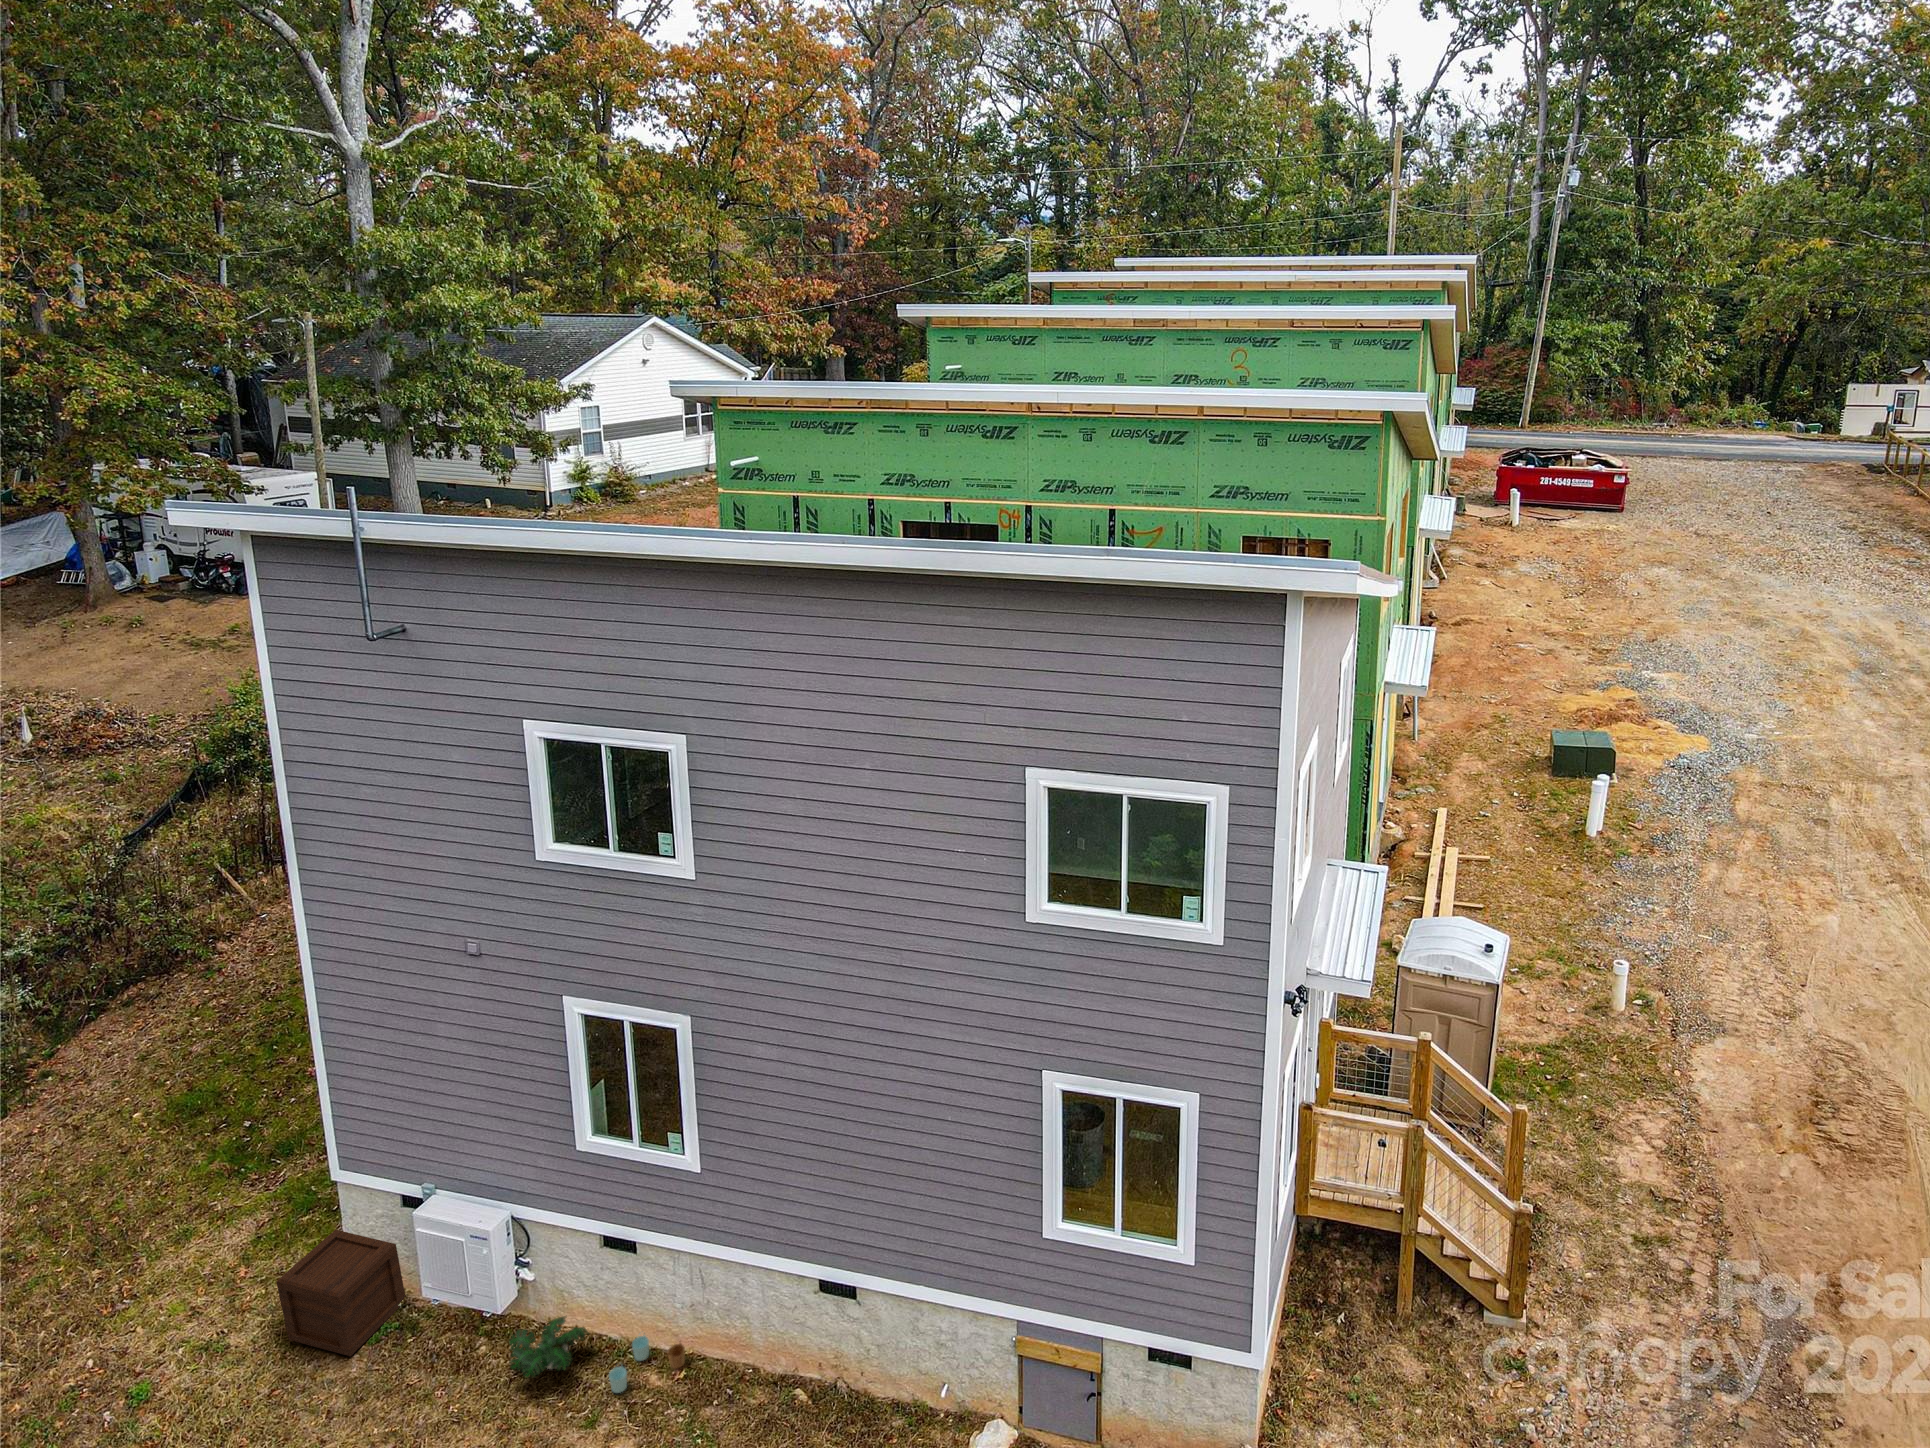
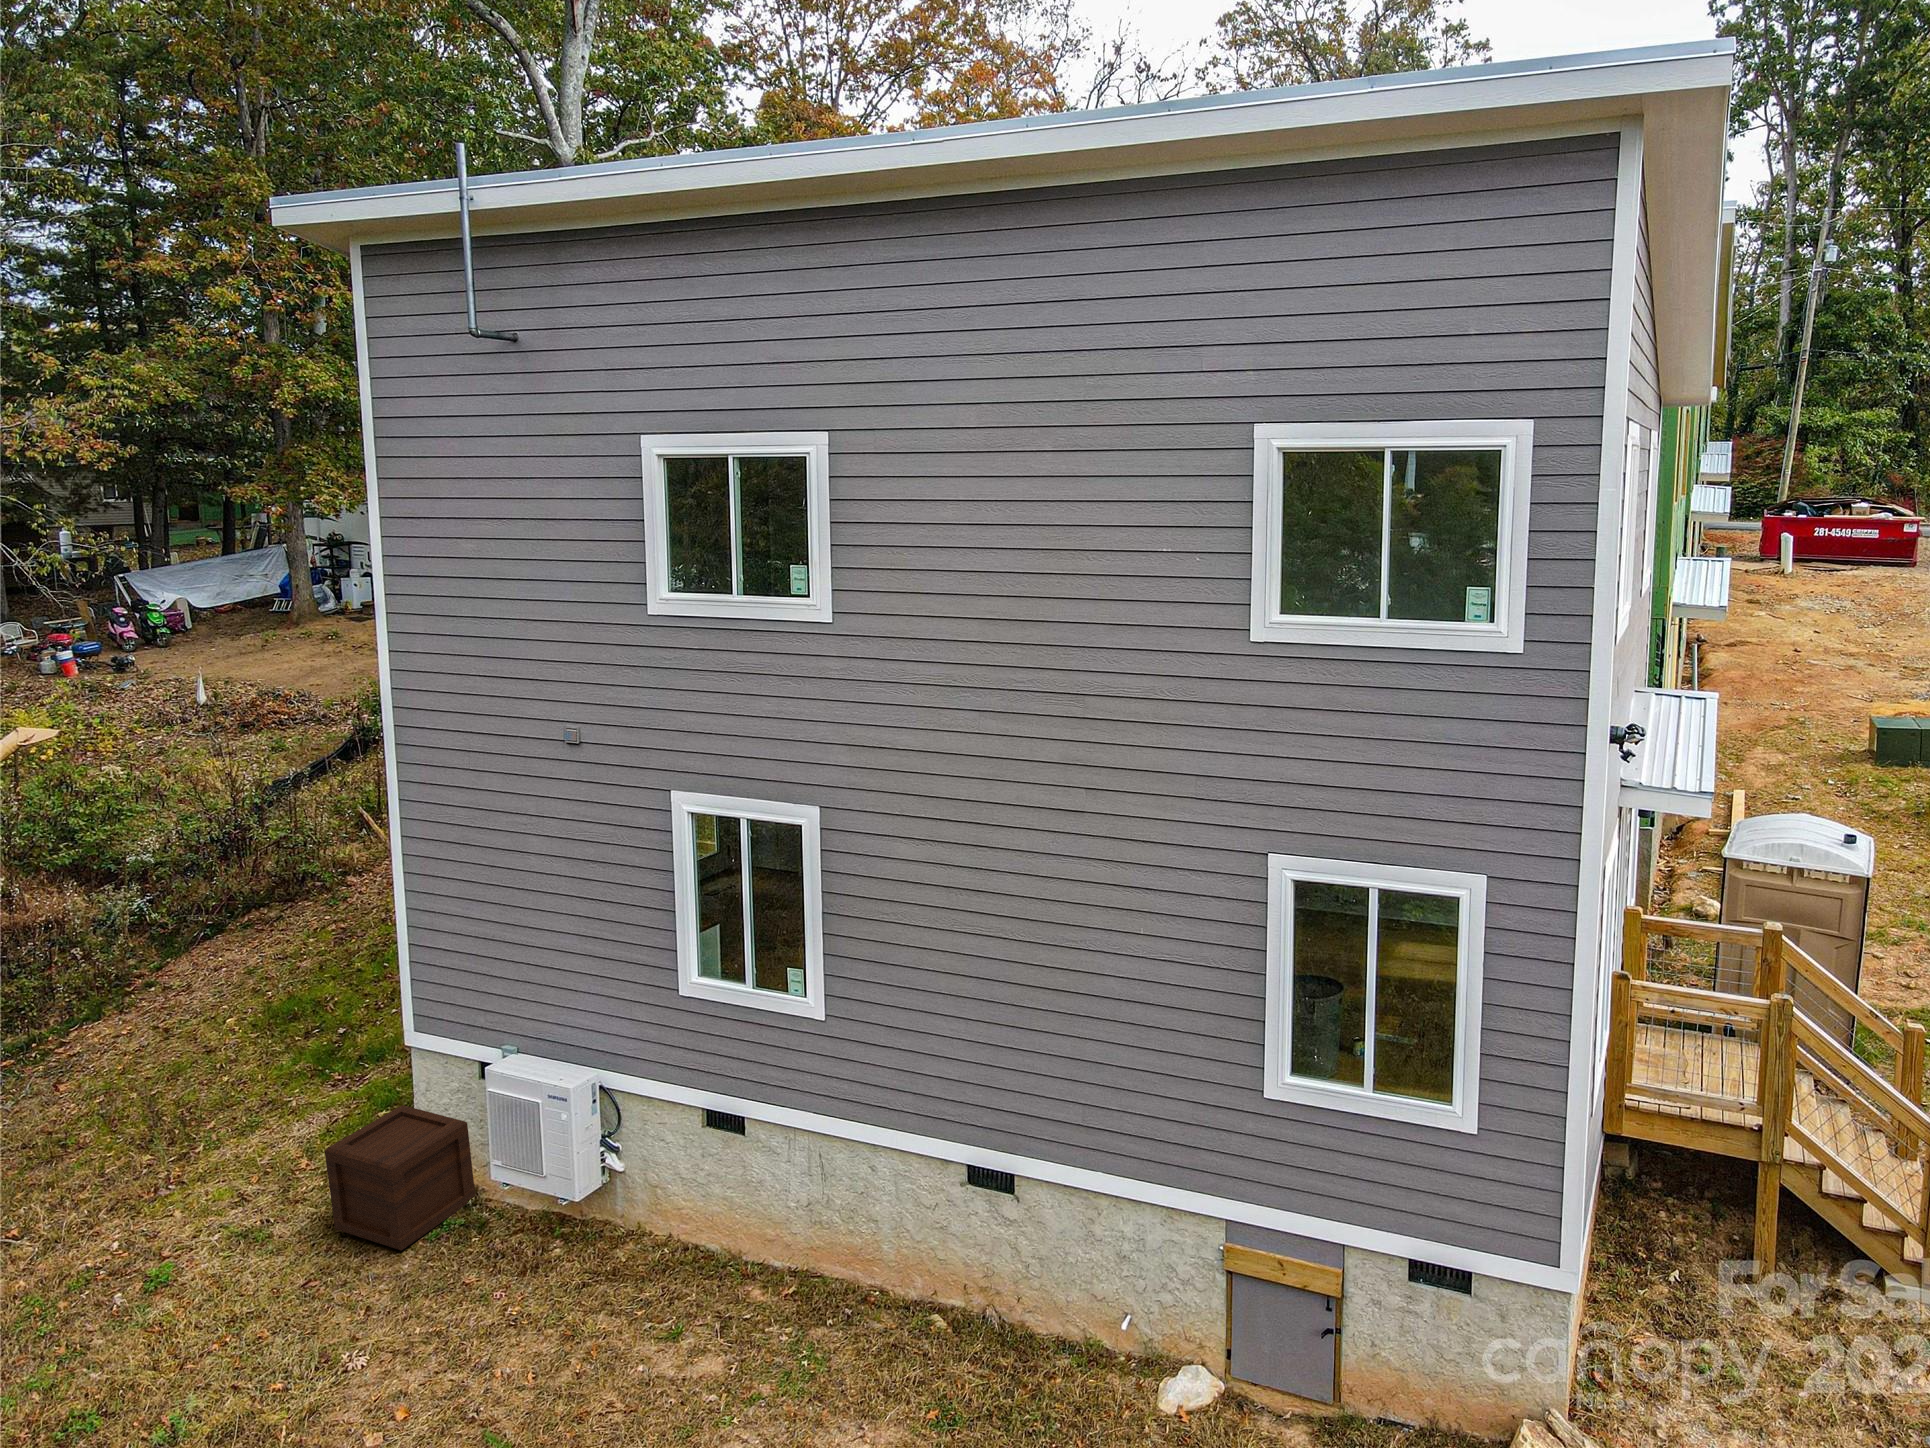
potted plant: present [509,1316,589,1378] -> none [581,1214,685,1279]
bucket: present [609,1335,685,1393] -> none [700,1237,797,1307]

